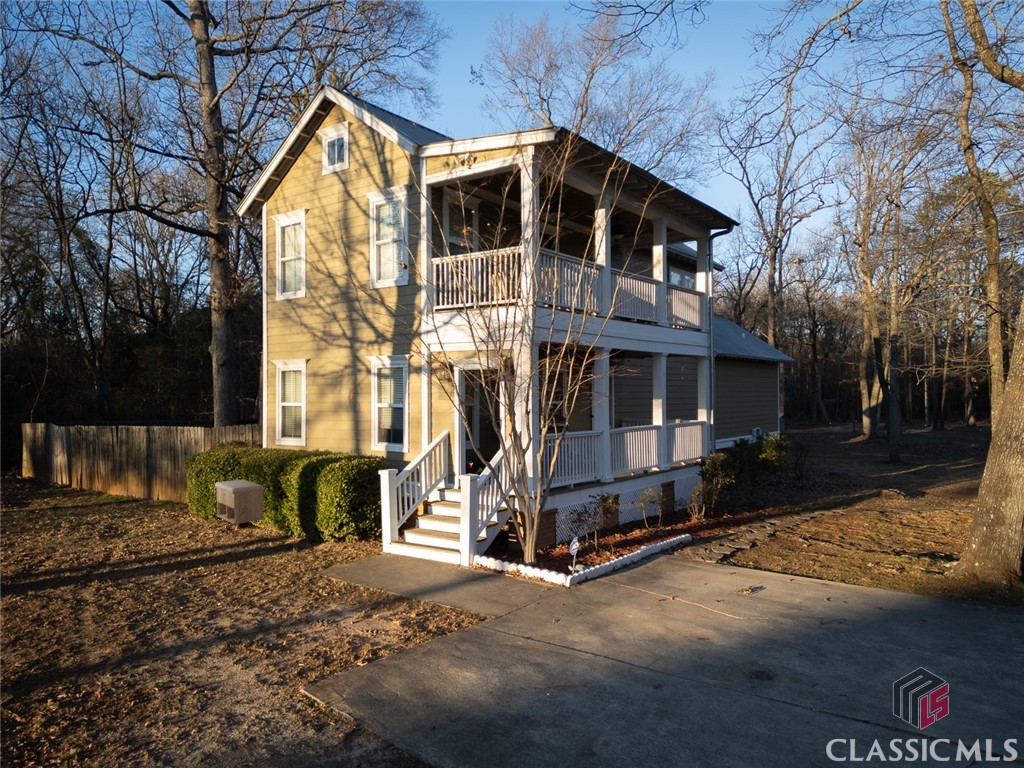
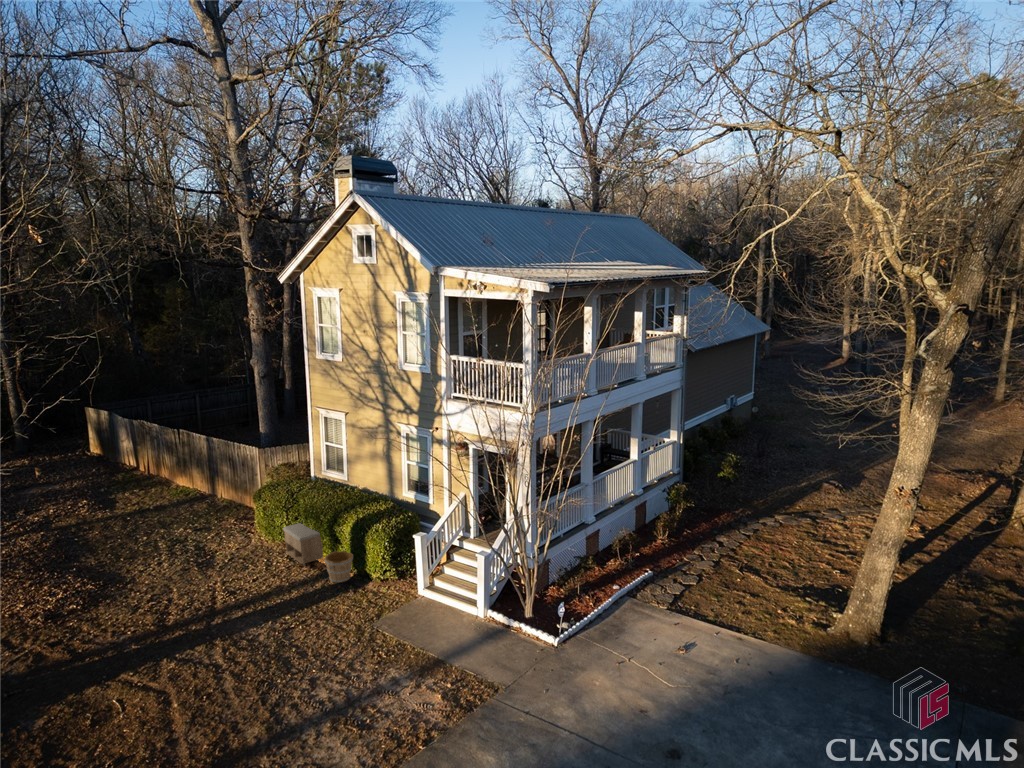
wooden bucket: none [261,502,300,539] -> present [325,551,353,583]

